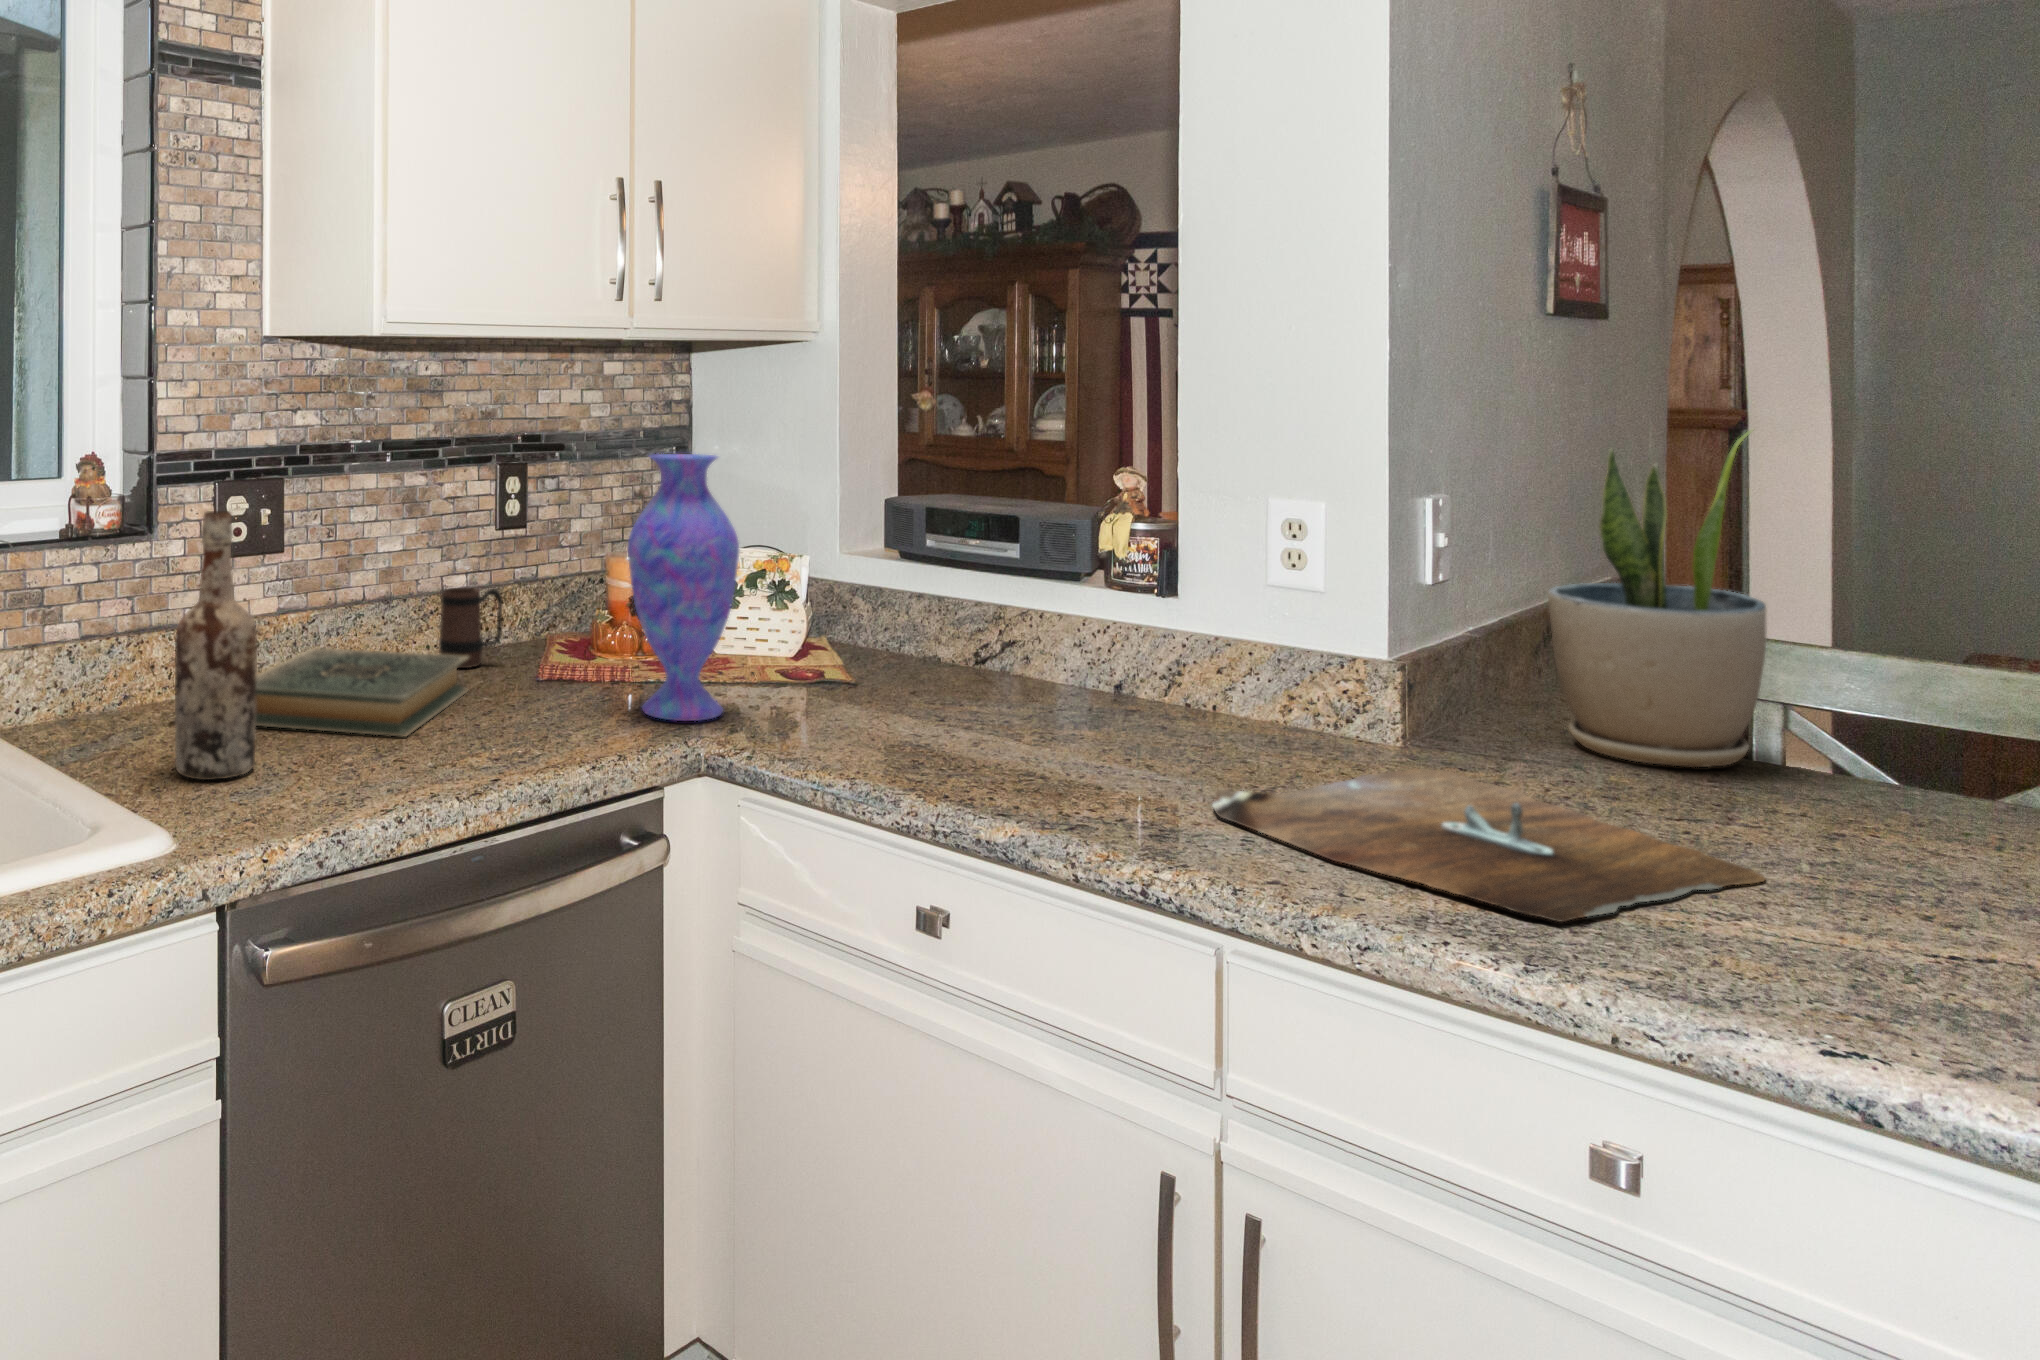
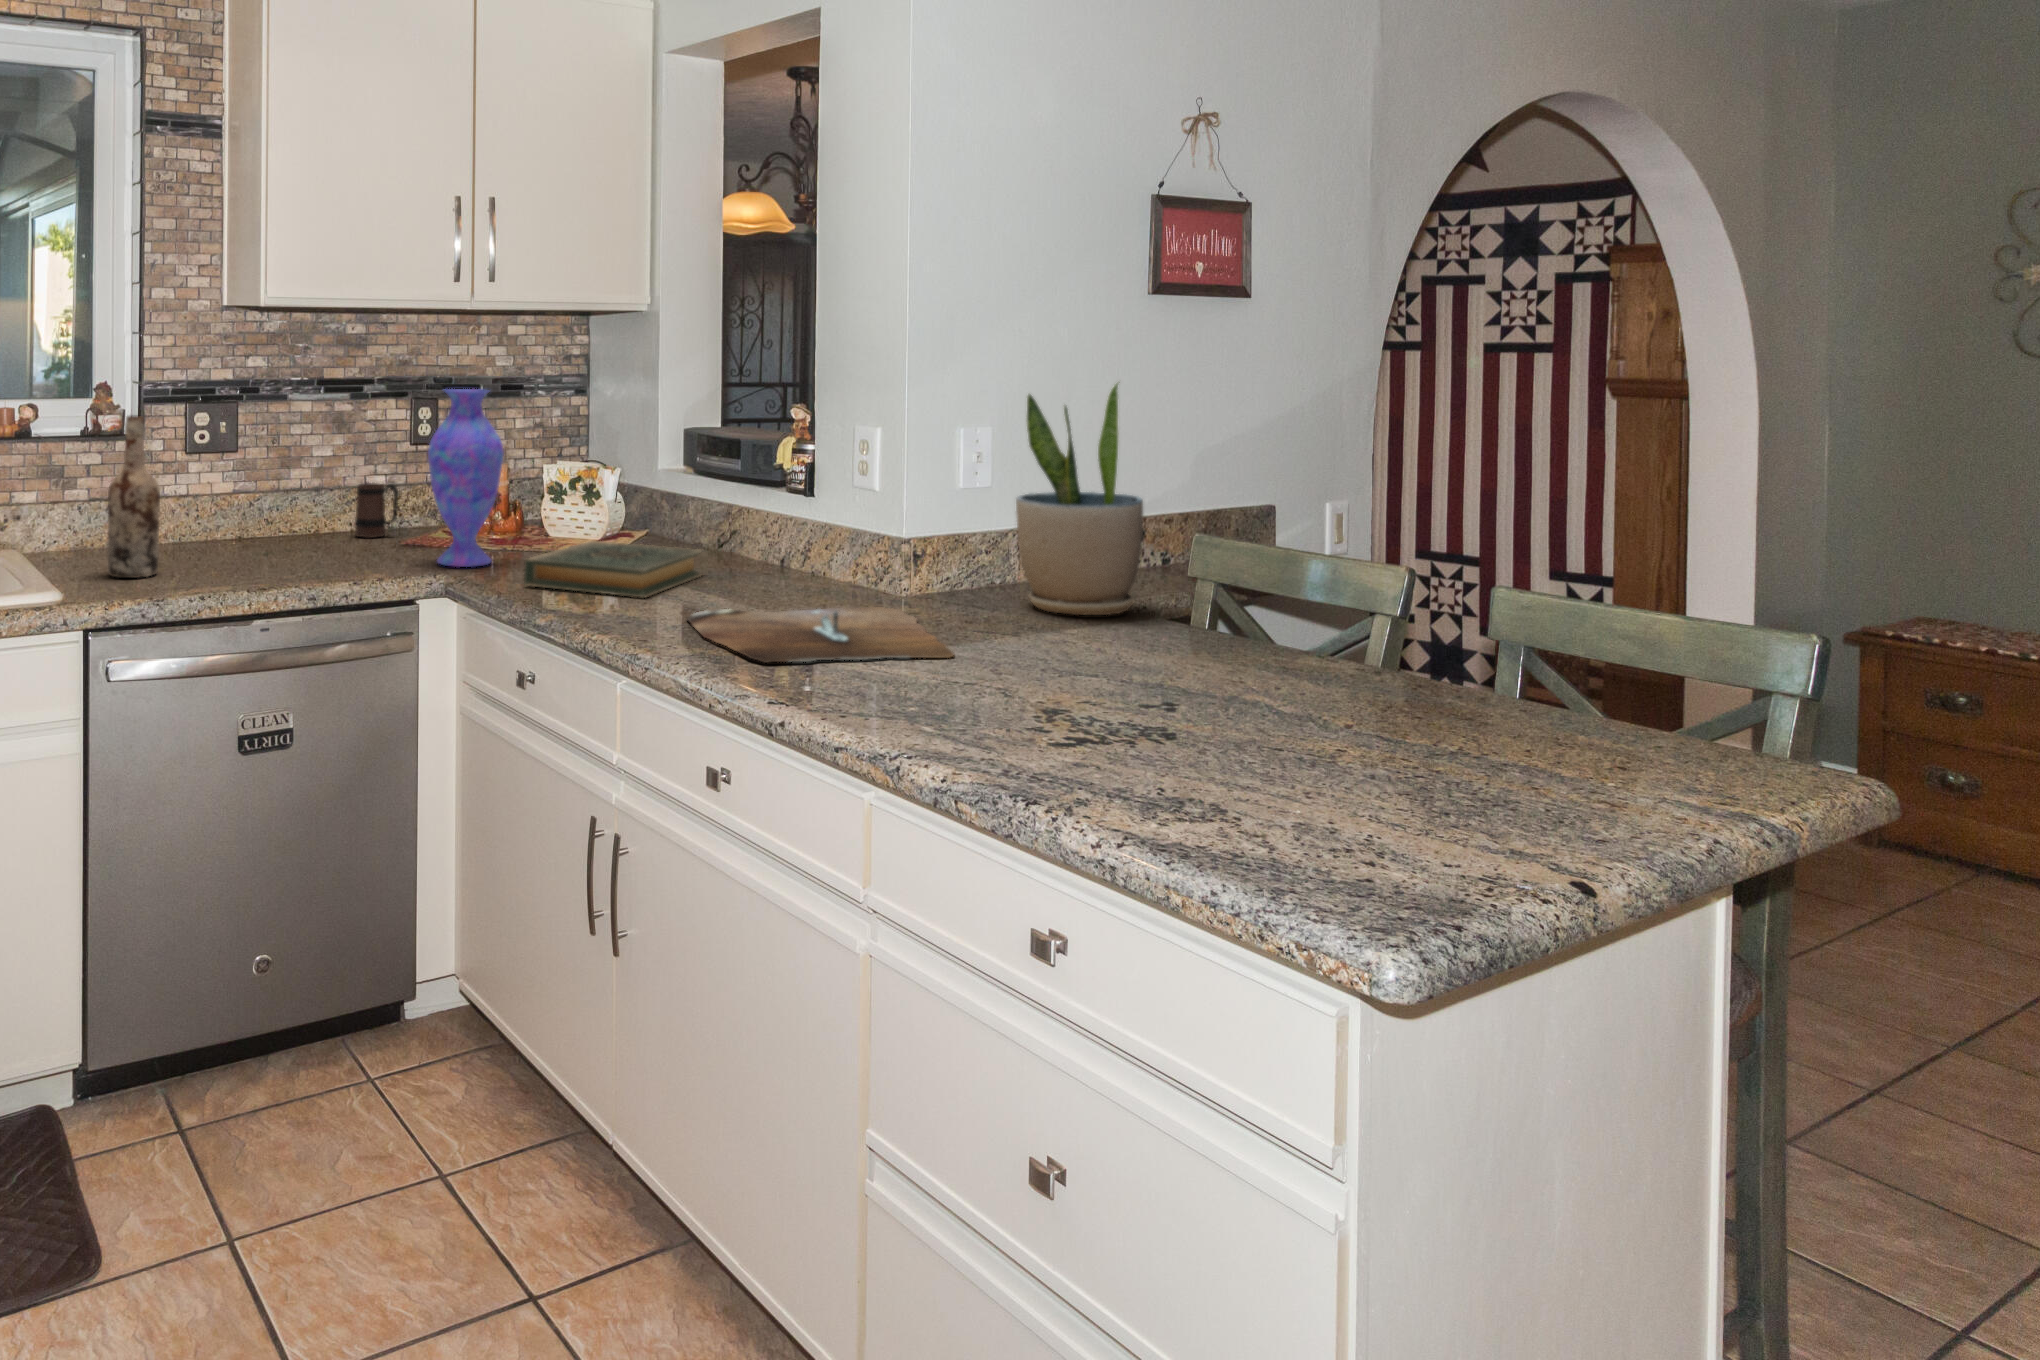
hardback book: present [256,647,470,736] -> present [524,541,702,598]

